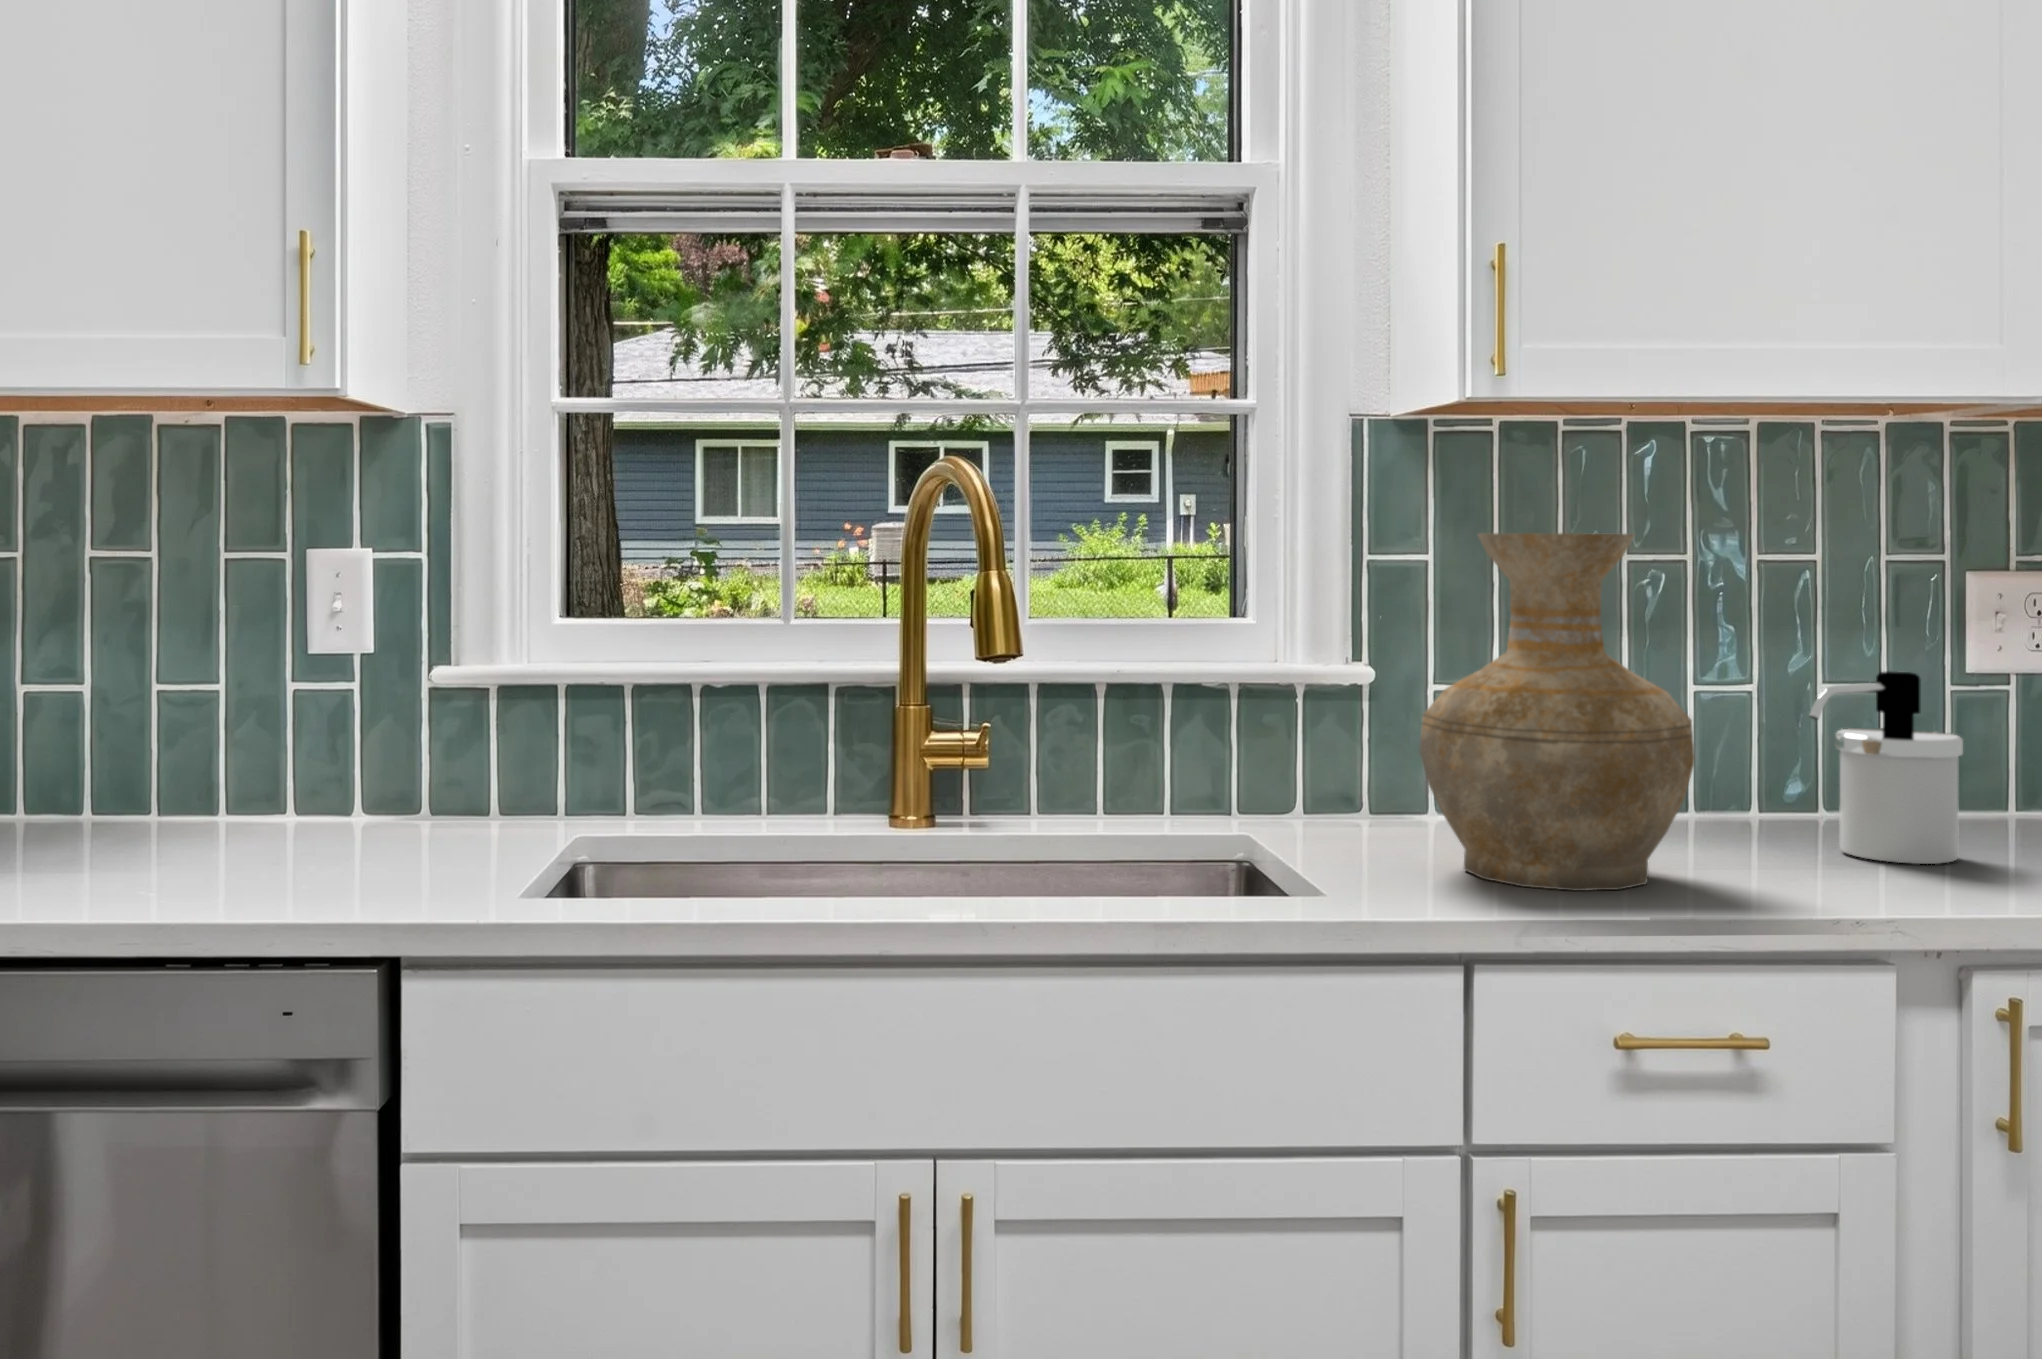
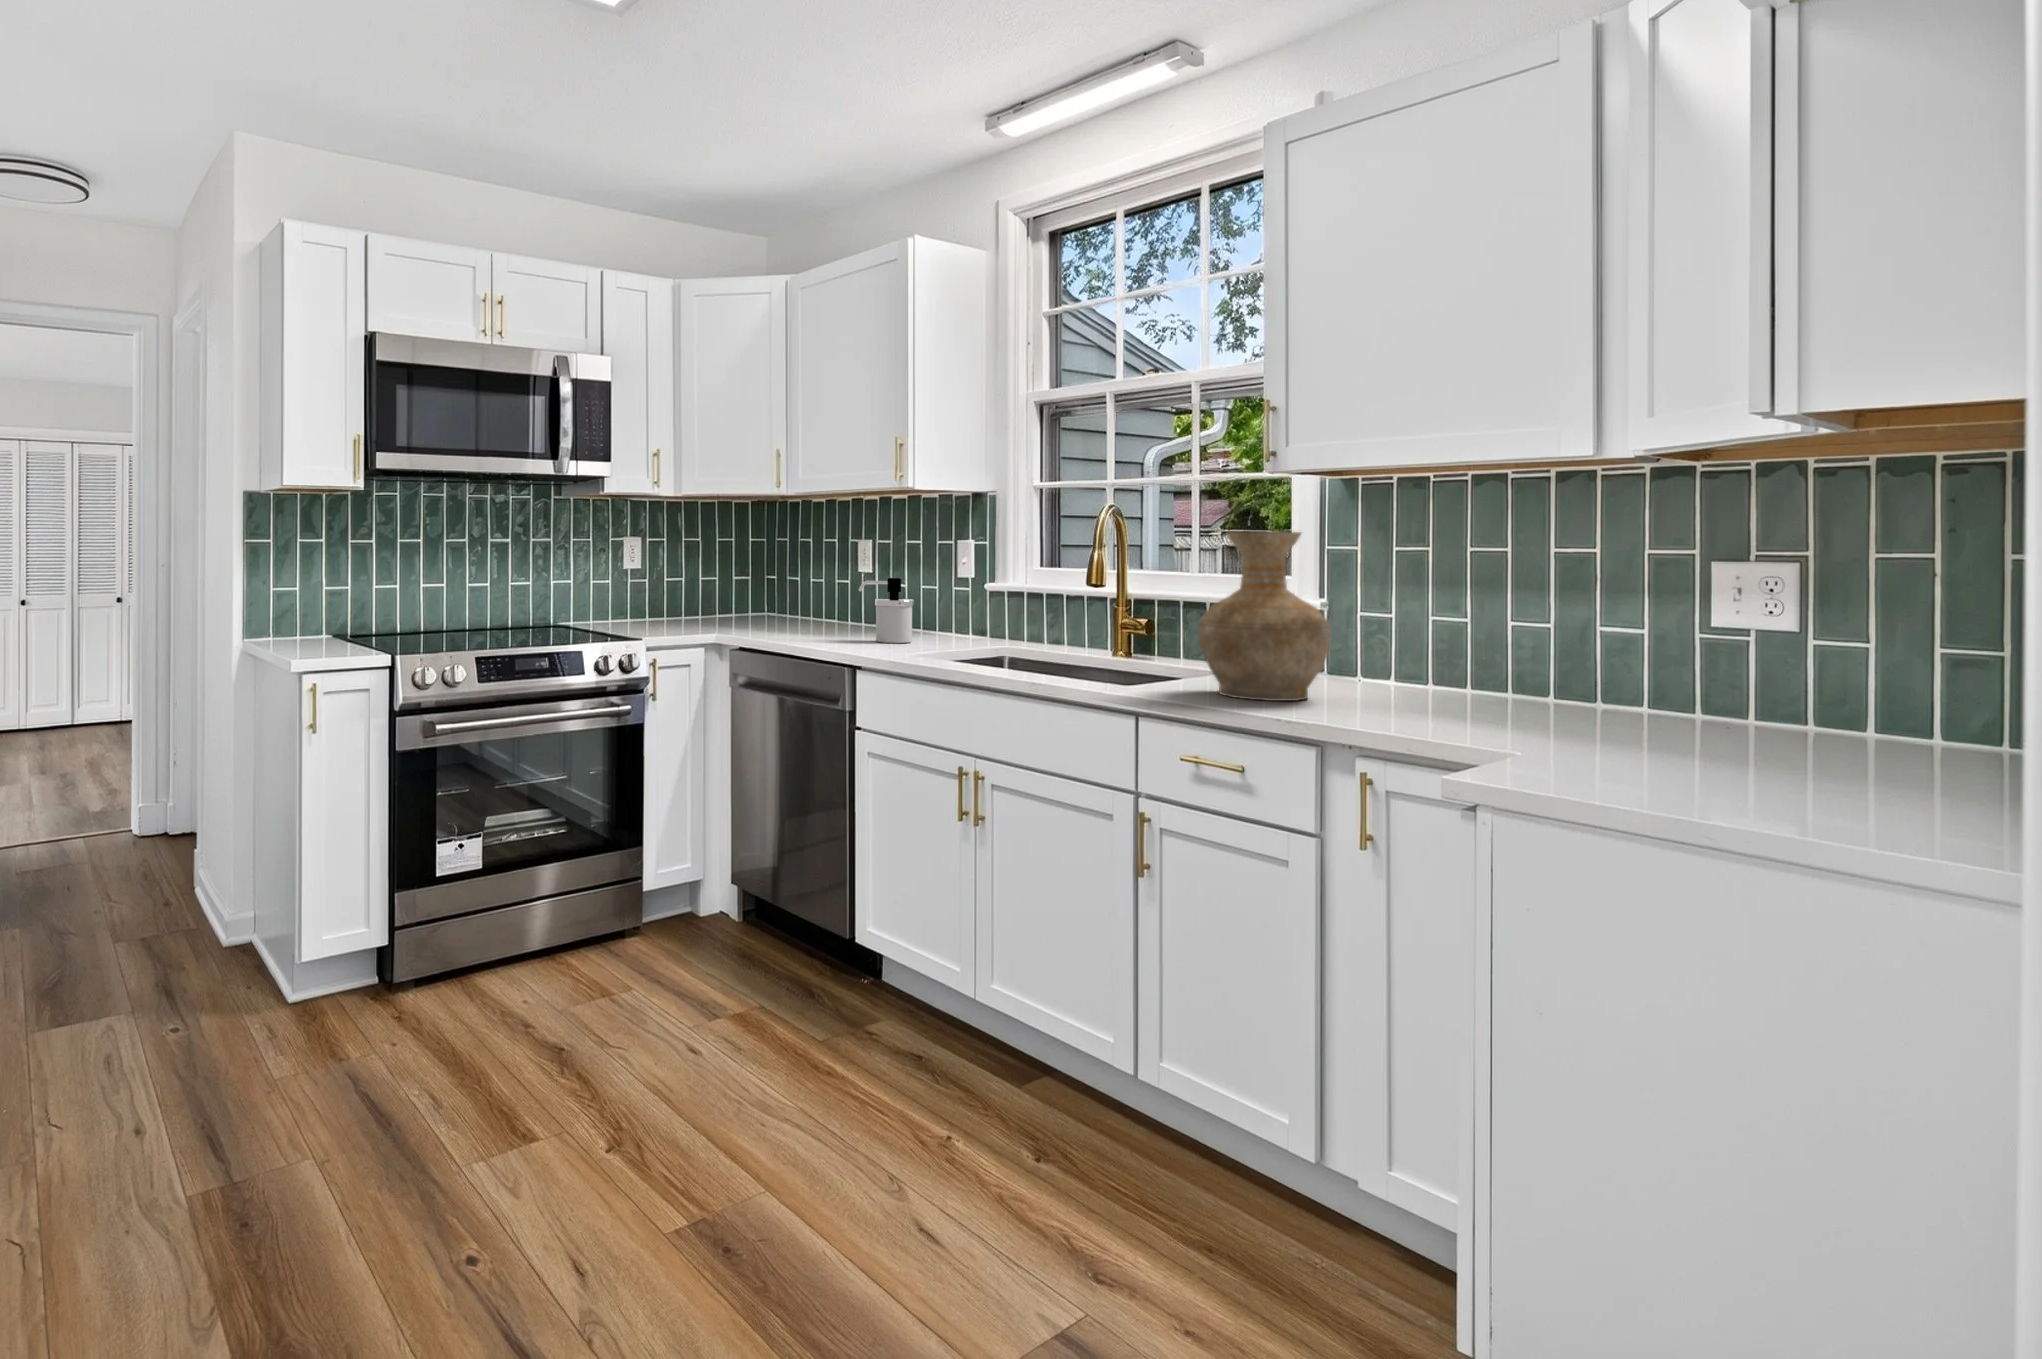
soap dispenser: present [1809,671,1963,864] -> present [859,578,914,643]

